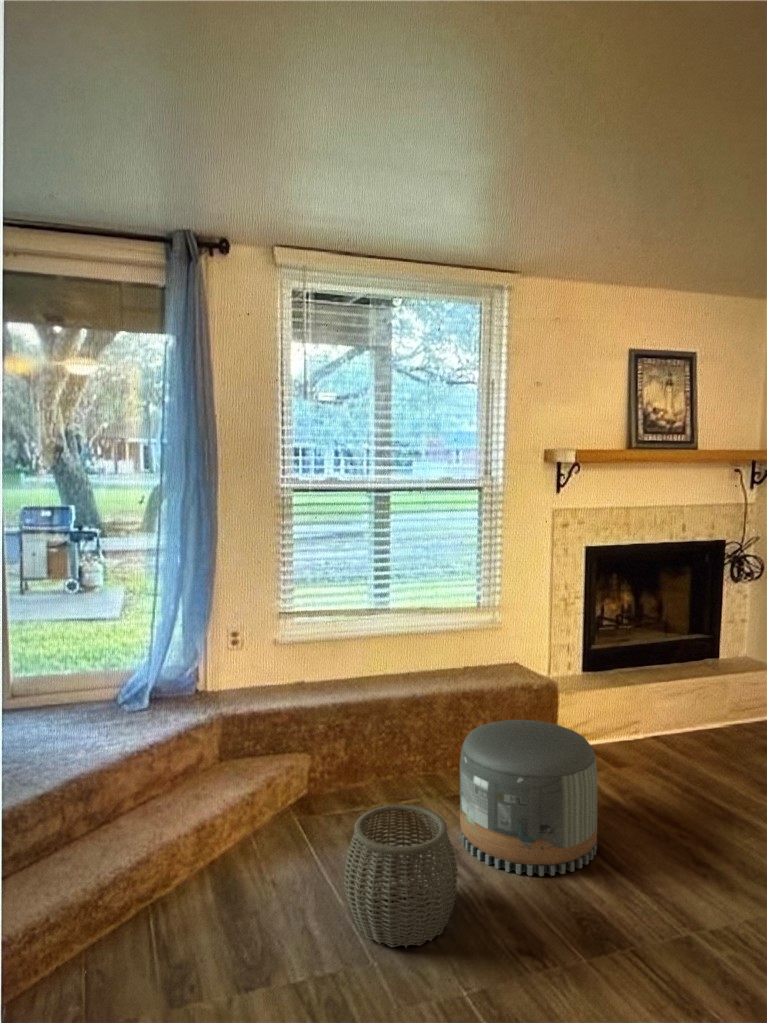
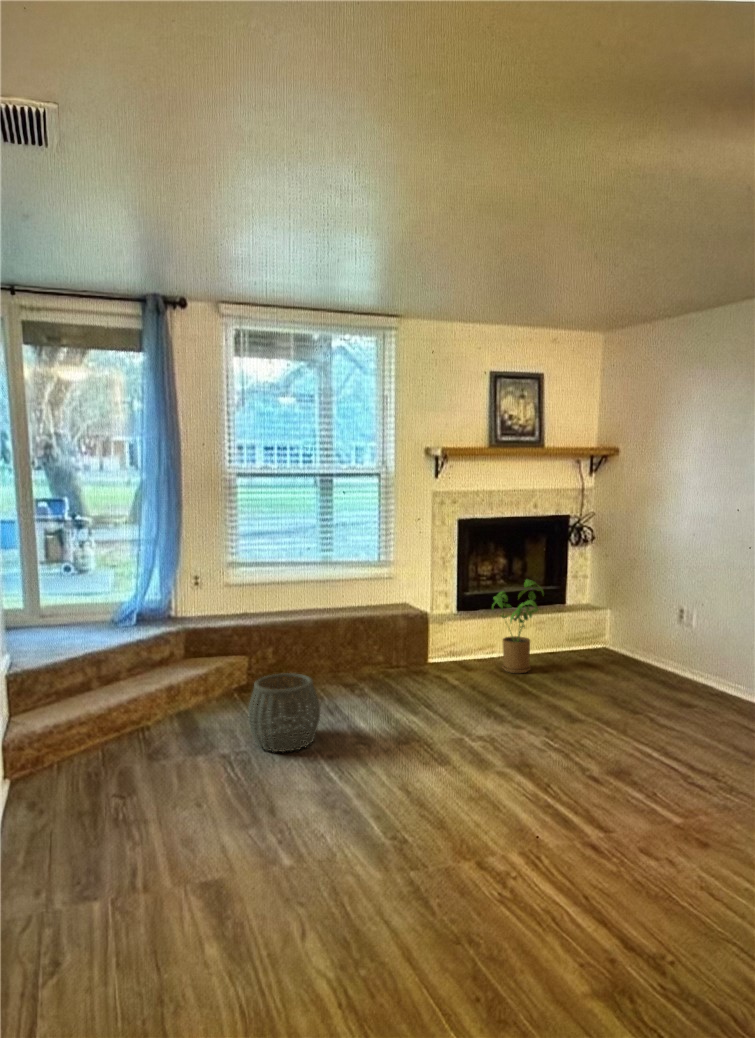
house plant: none [645,636,726,770] -> present [492,579,544,673]
pouf: present [460,720,597,876] -> none [339,631,430,723]

